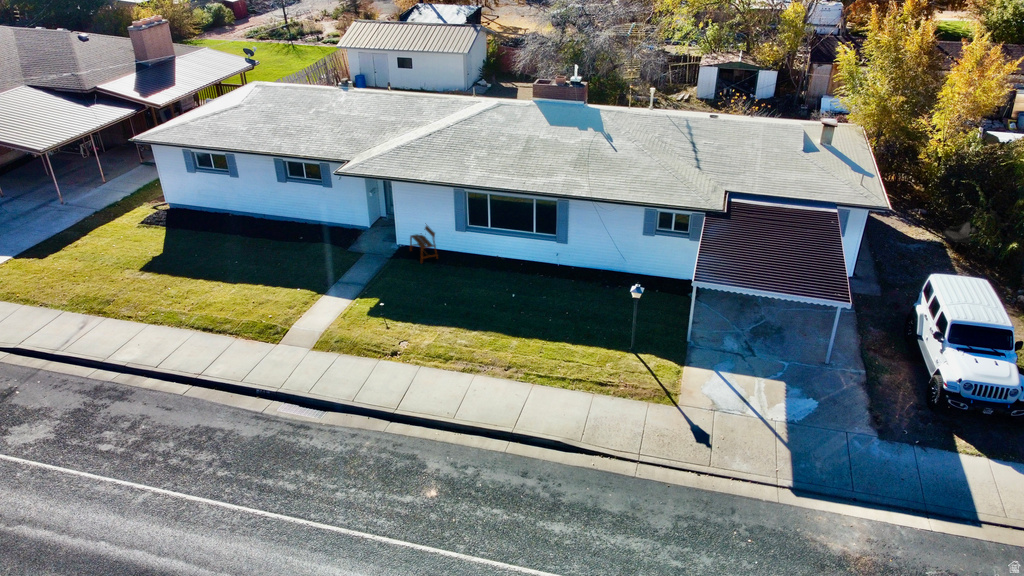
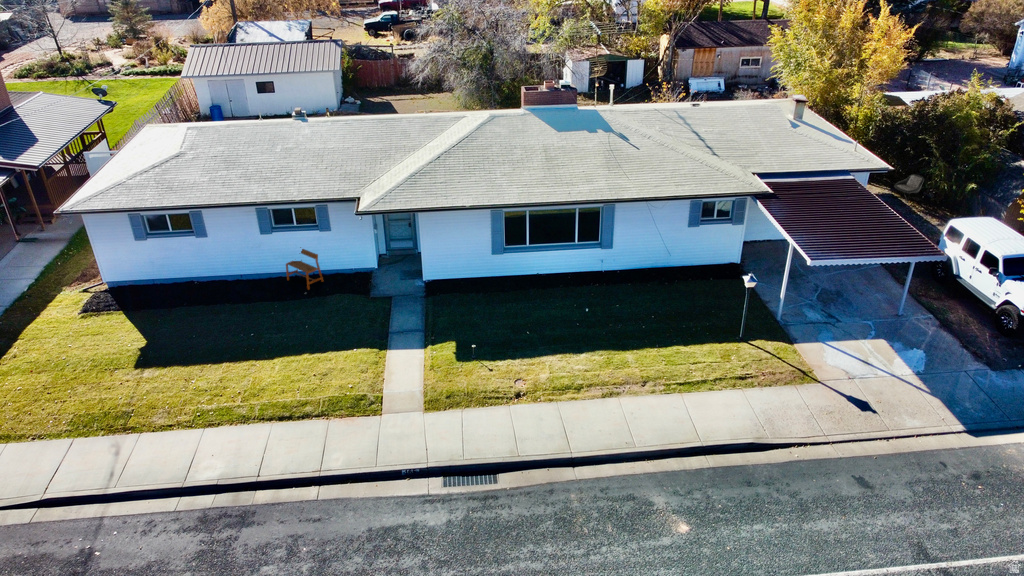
bench: present [410,226,438,264] -> present [286,249,323,290]

